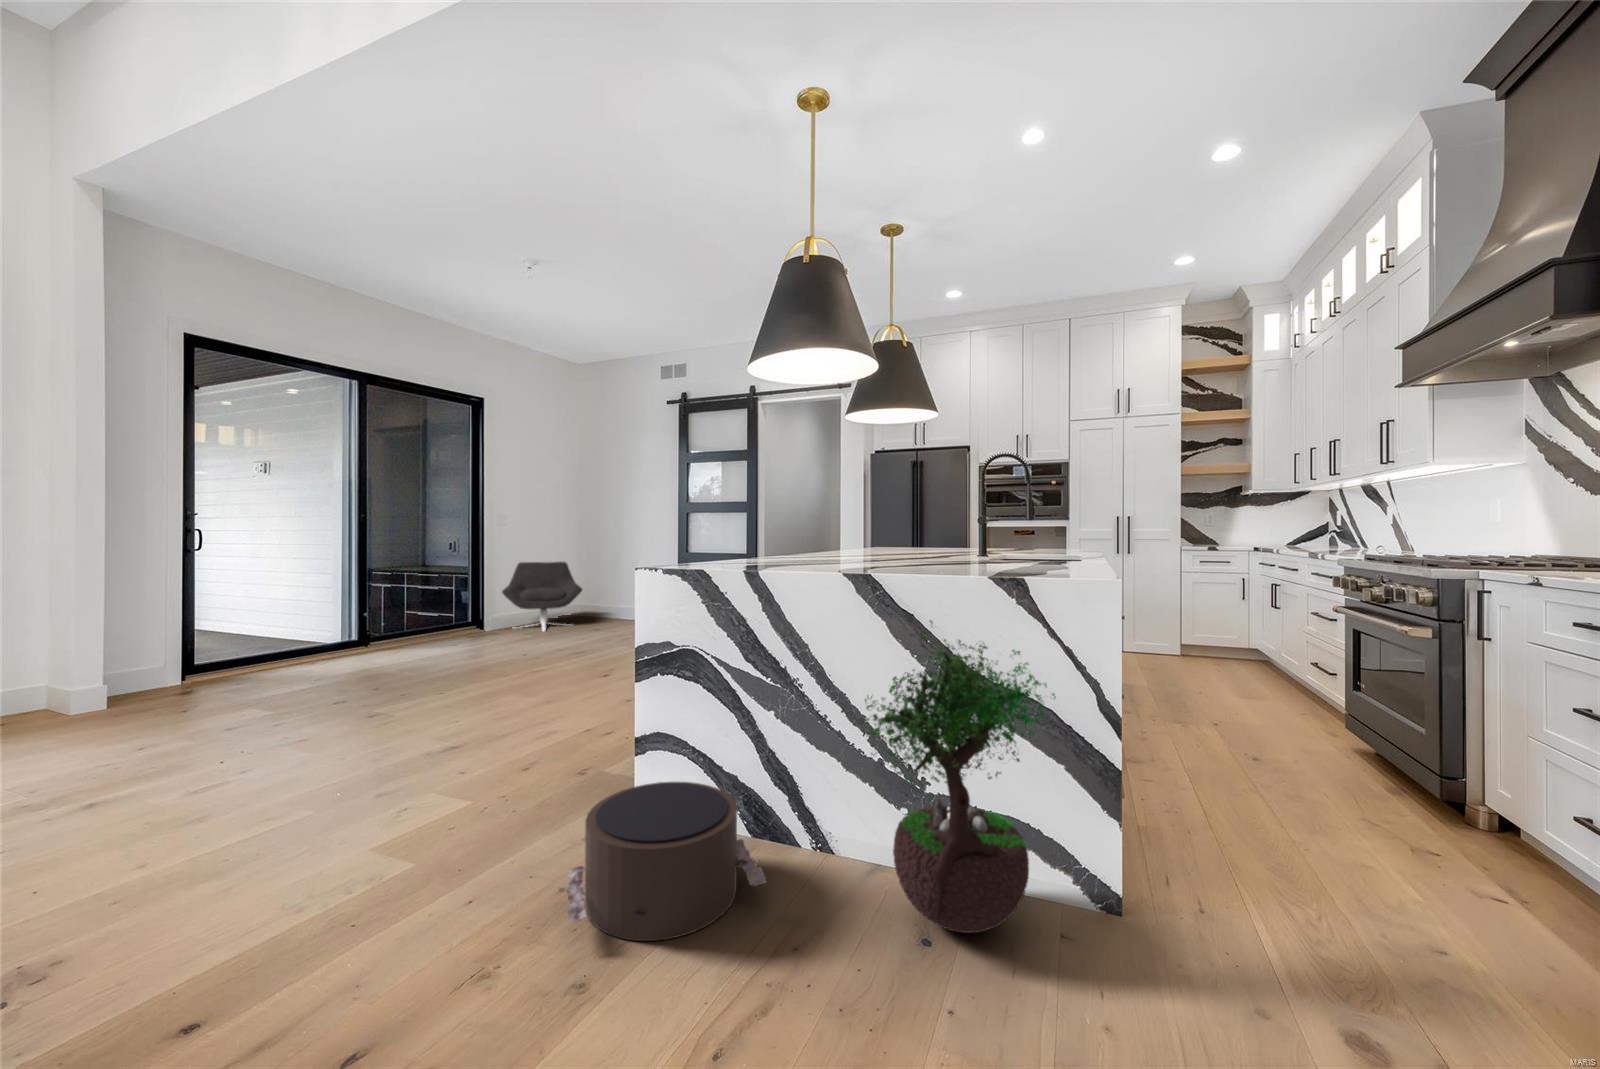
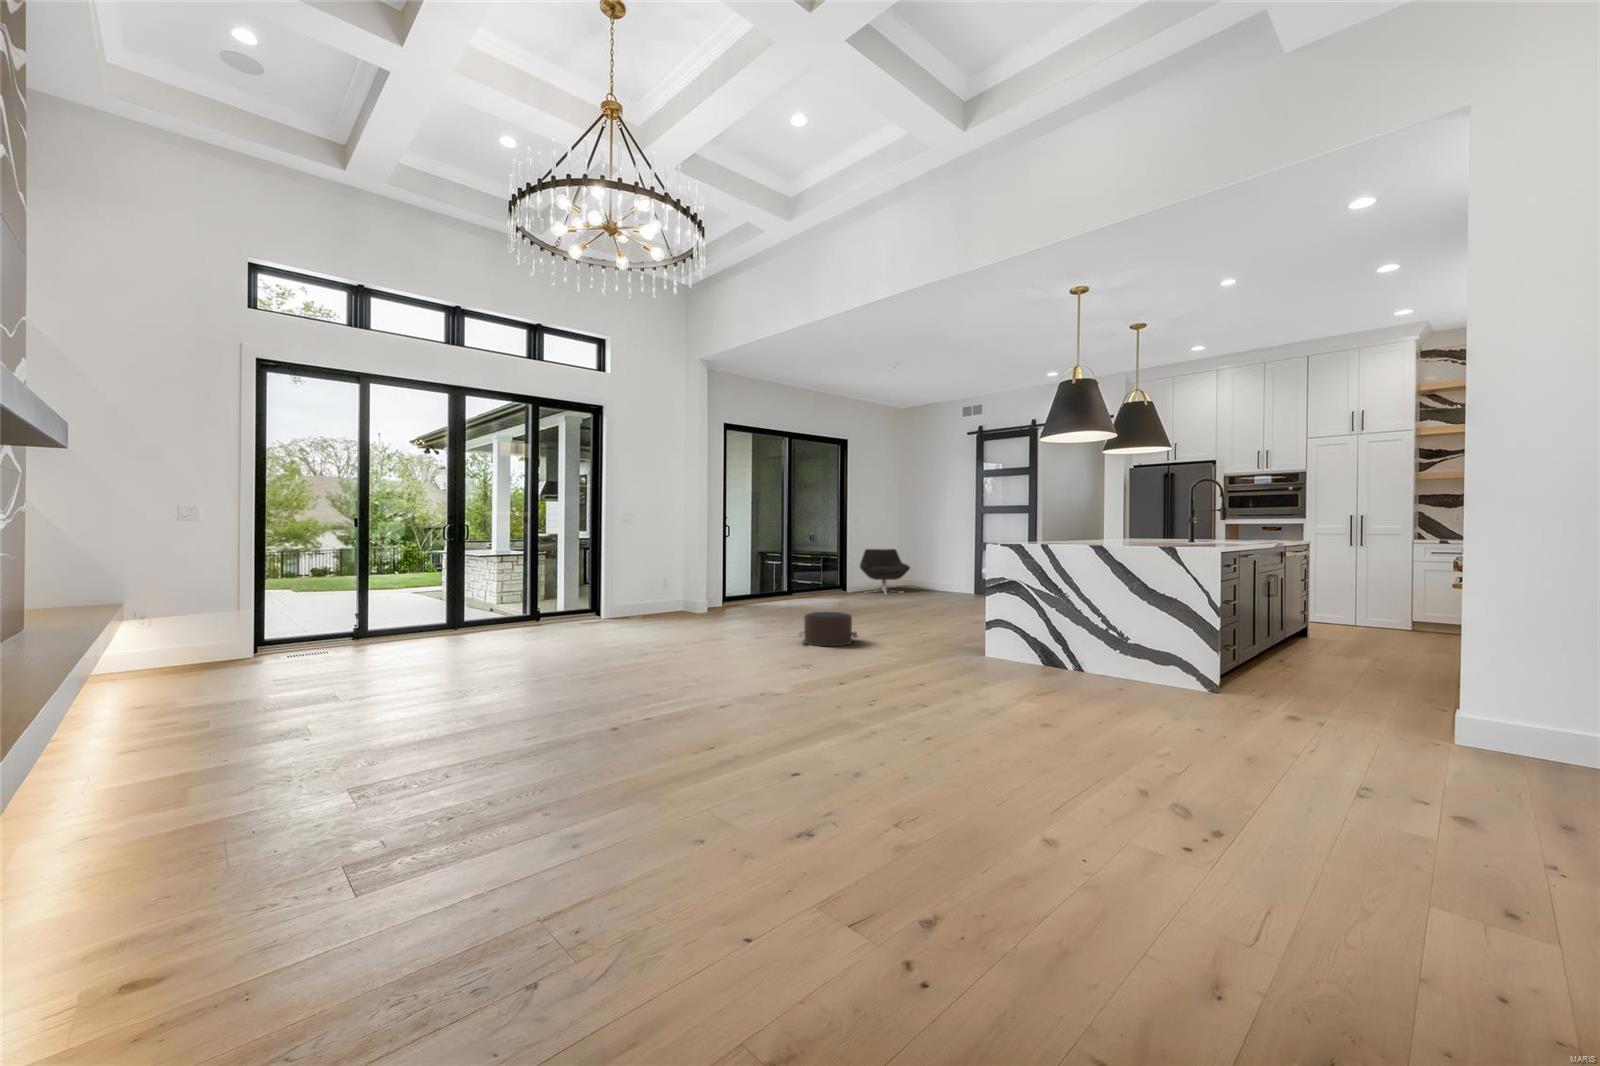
potted tree: present [859,621,1056,933] -> none [1092,562,1174,688]
pouf: present [566,782,766,941] -> present [799,612,858,646]

